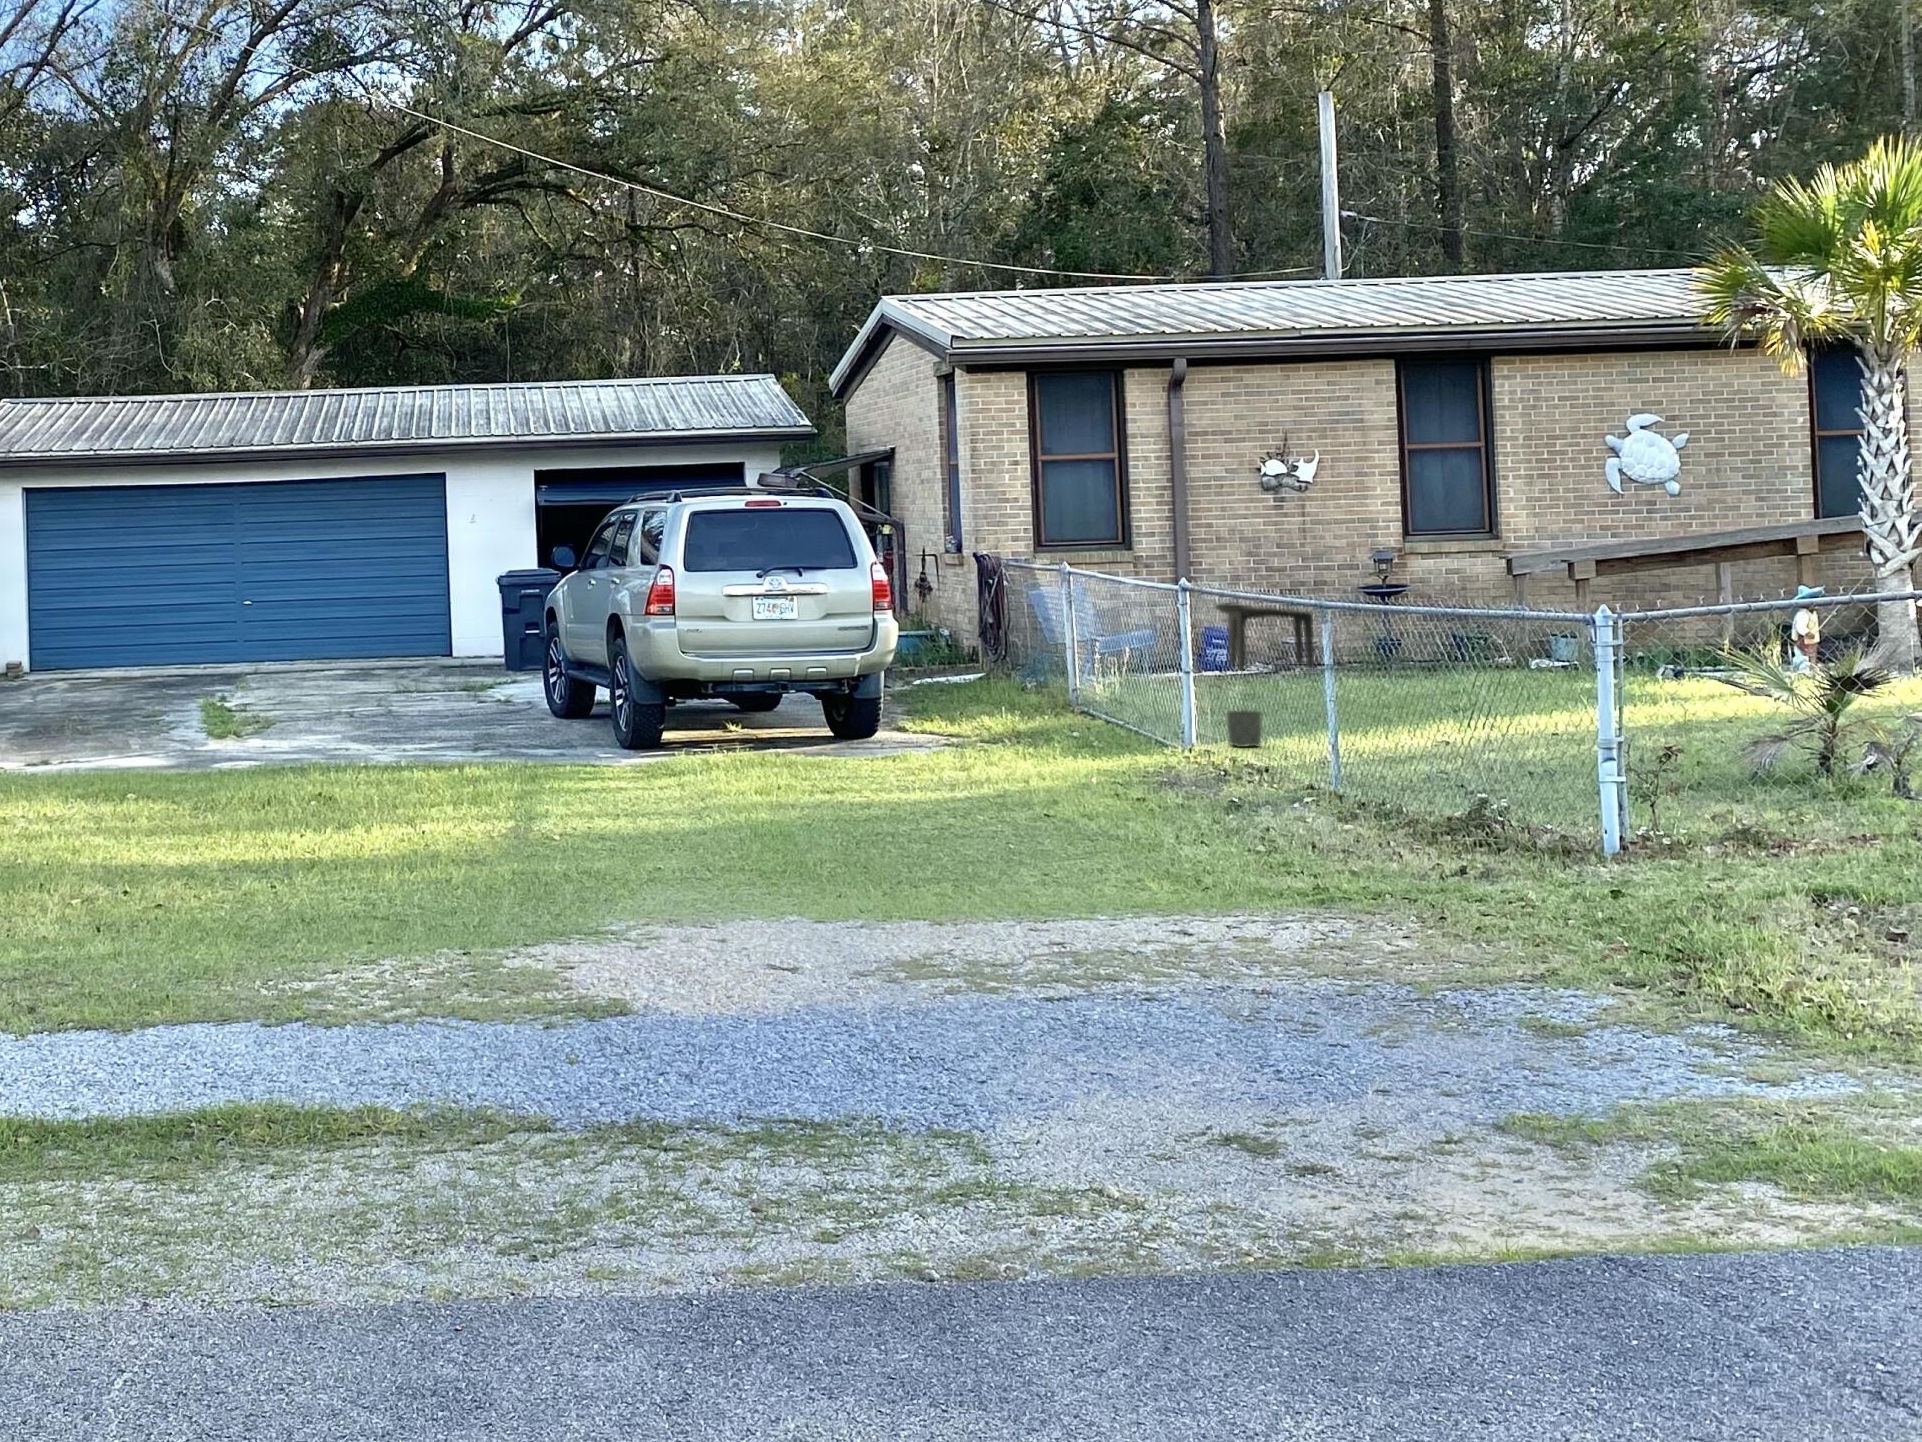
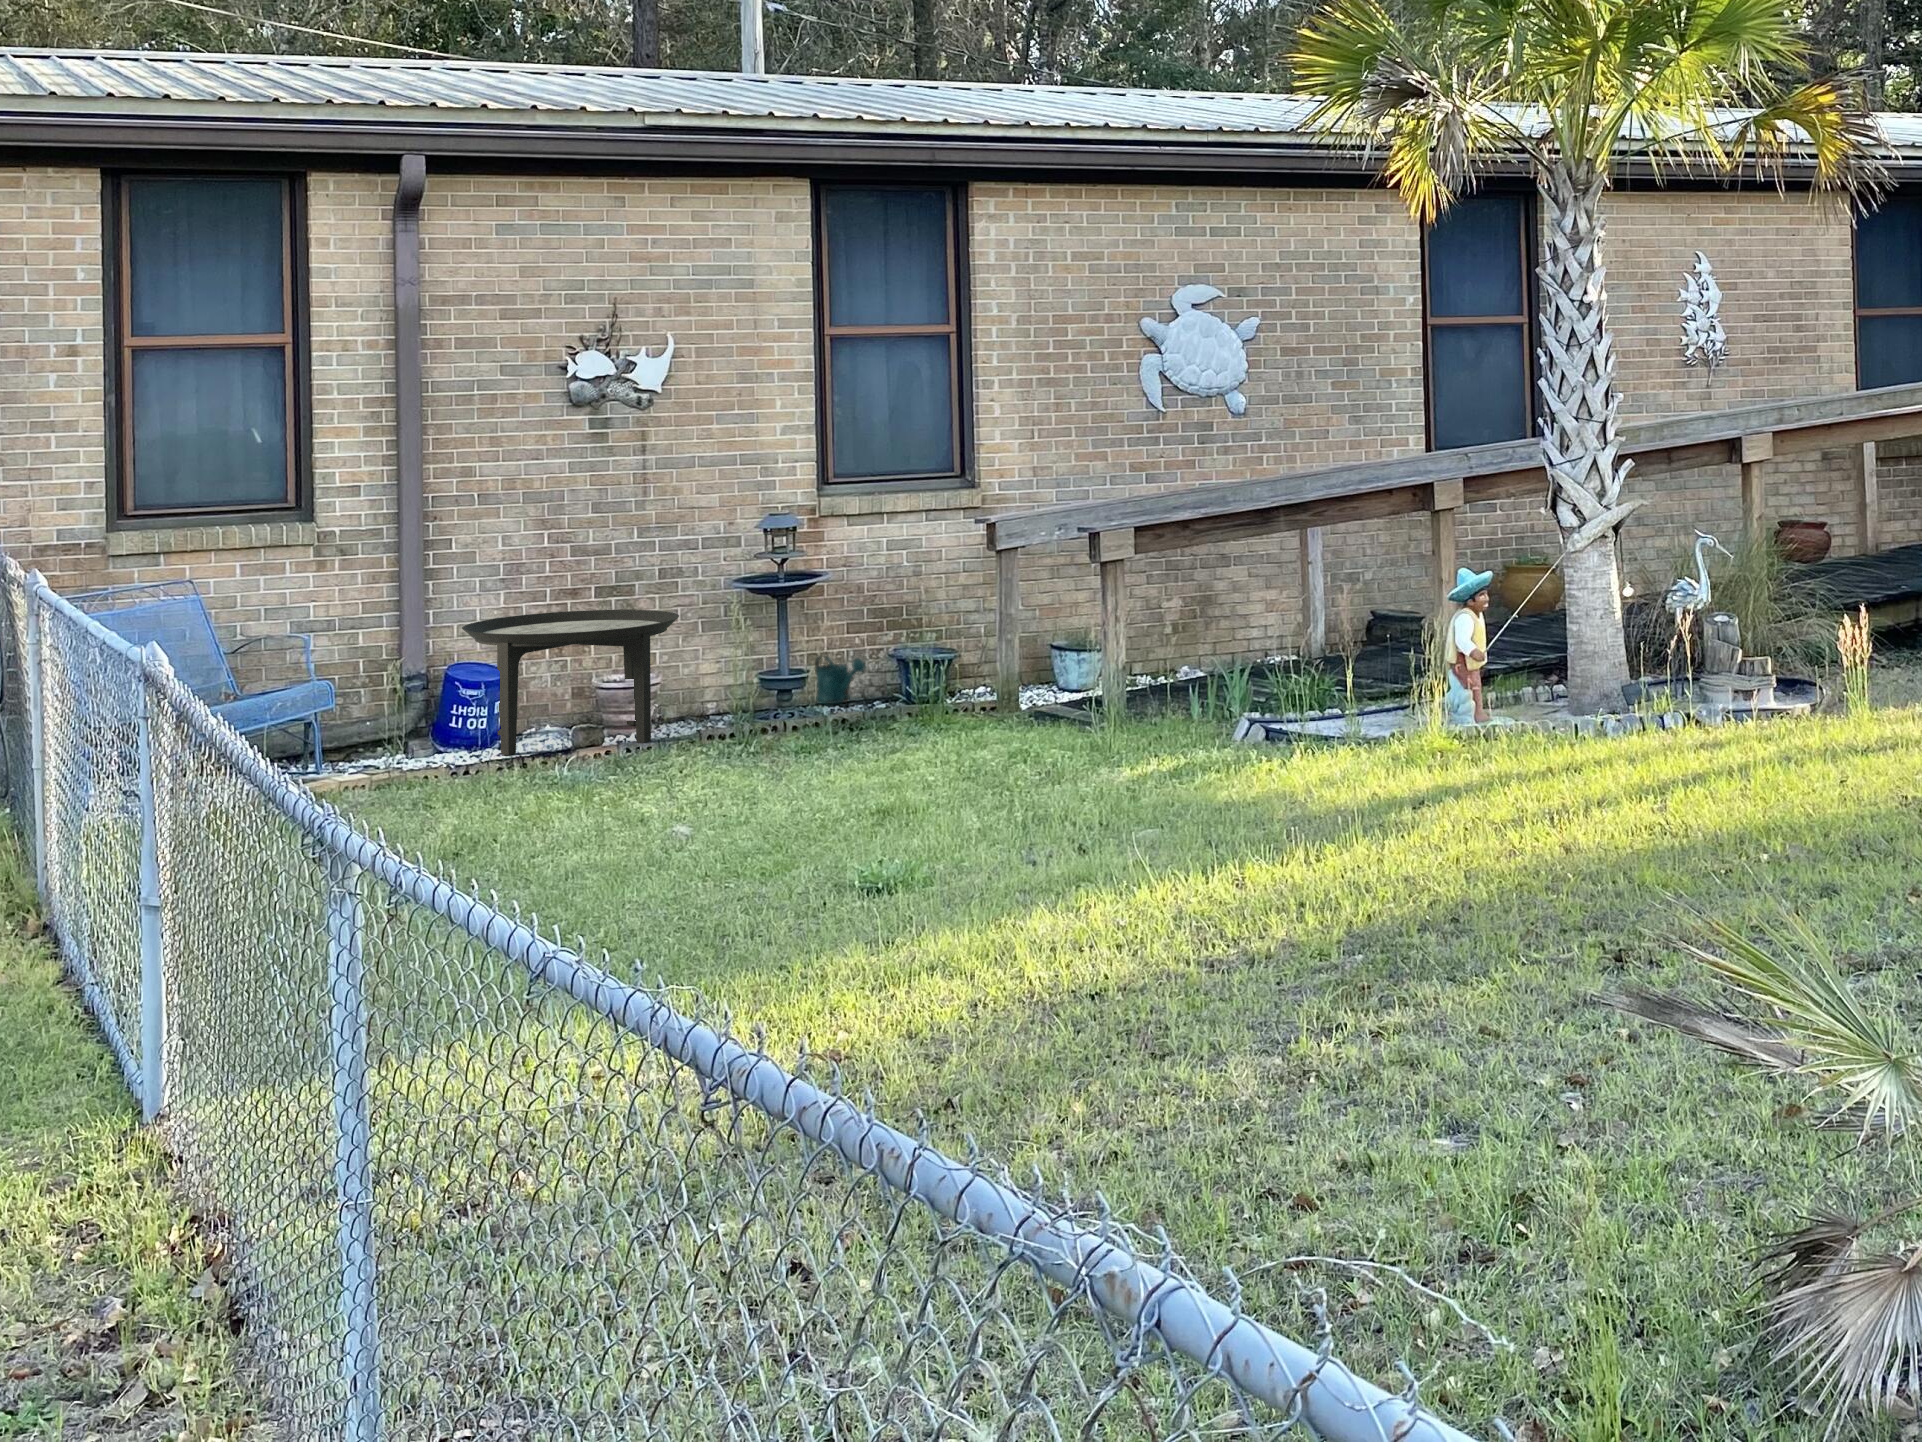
watering can: none [1400,634,1431,661] -> present [815,657,865,704]
planter: present [1227,710,1261,747] -> none [76,1164,214,1332]

